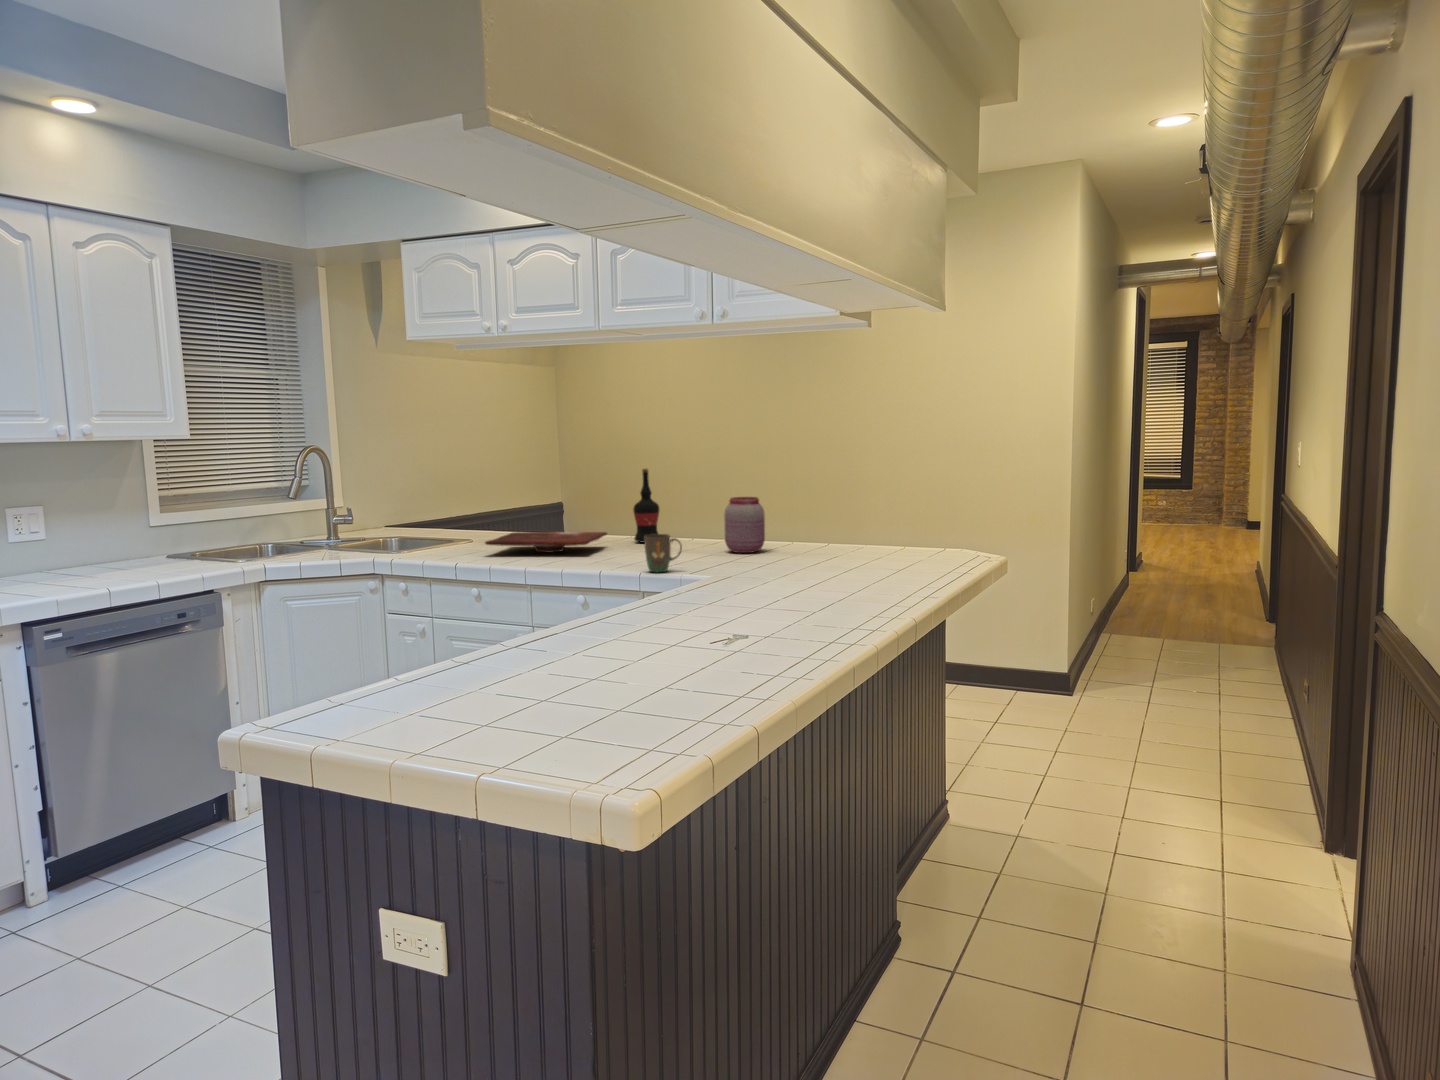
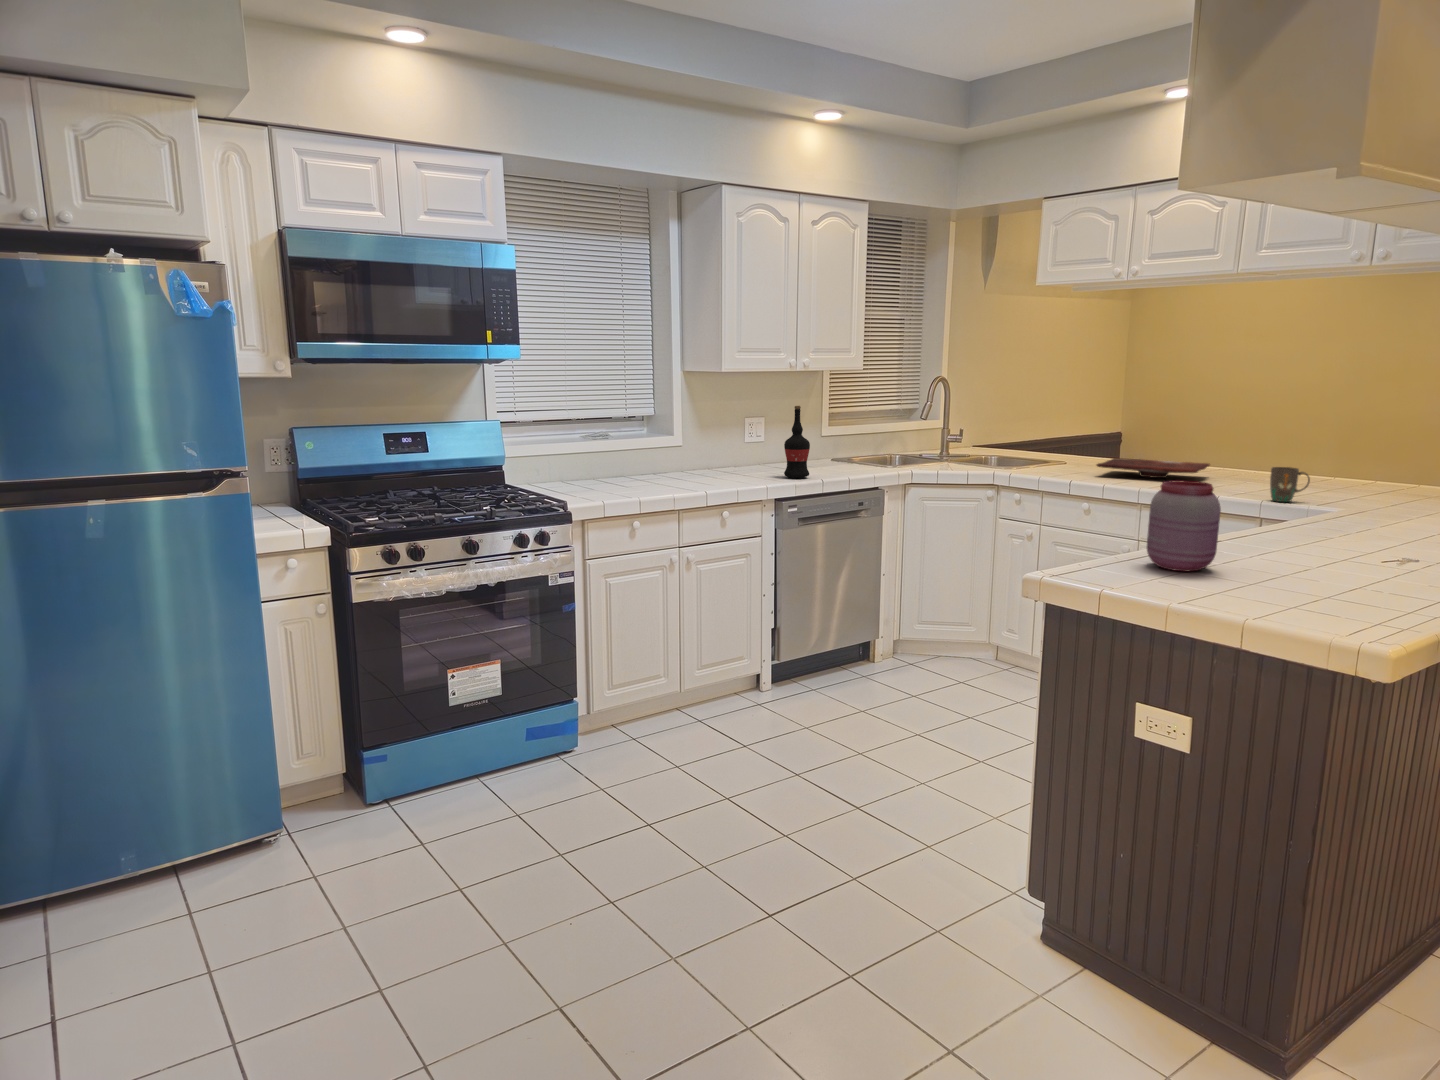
wine bottle: present [633,469,659,542] -> present [784,406,810,478]
jar: present [724,497,765,553] -> present [1147,480,1221,571]

